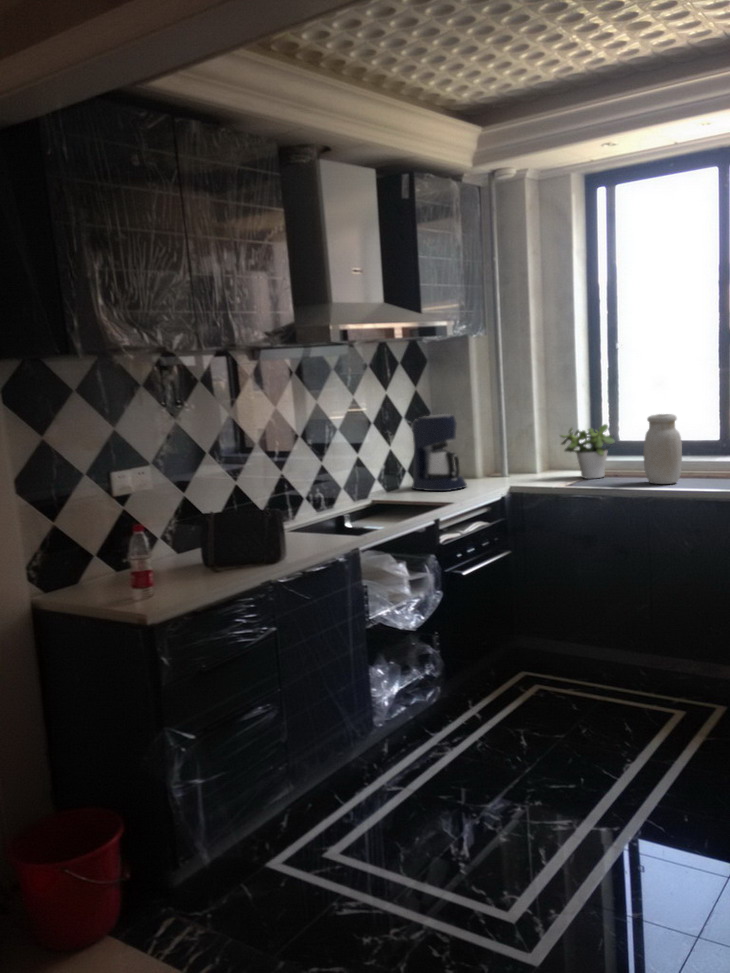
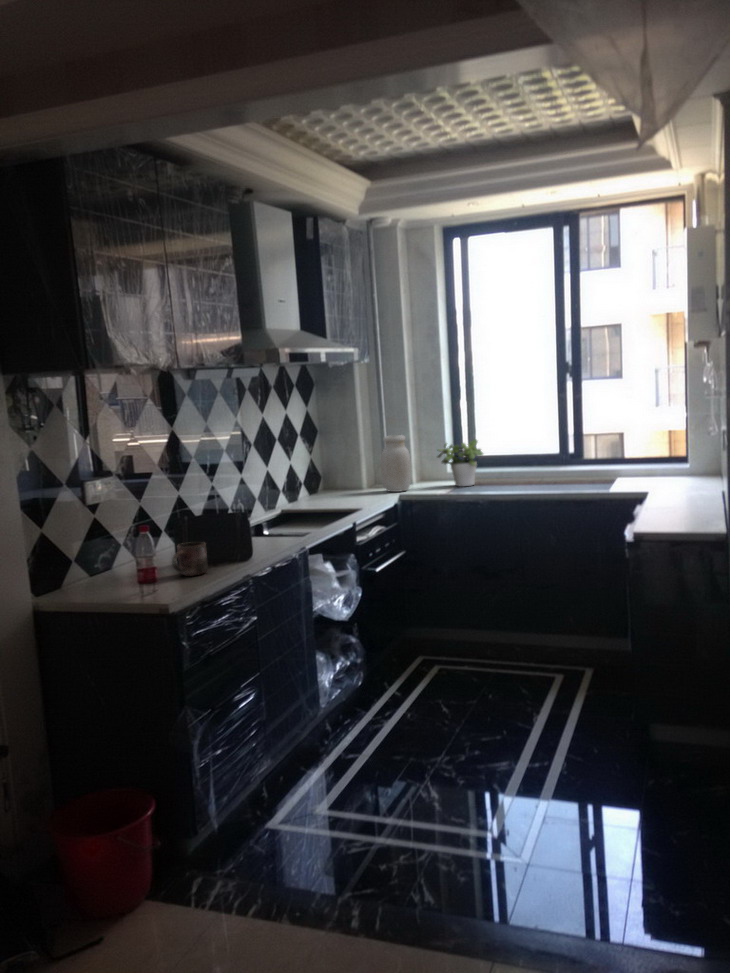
coffee maker: present [412,414,467,491] -> none [310,432,361,501]
jar: present [643,414,682,484] -> present [381,435,411,492]
mug: none [178,542,223,580] -> present [172,542,208,576]

